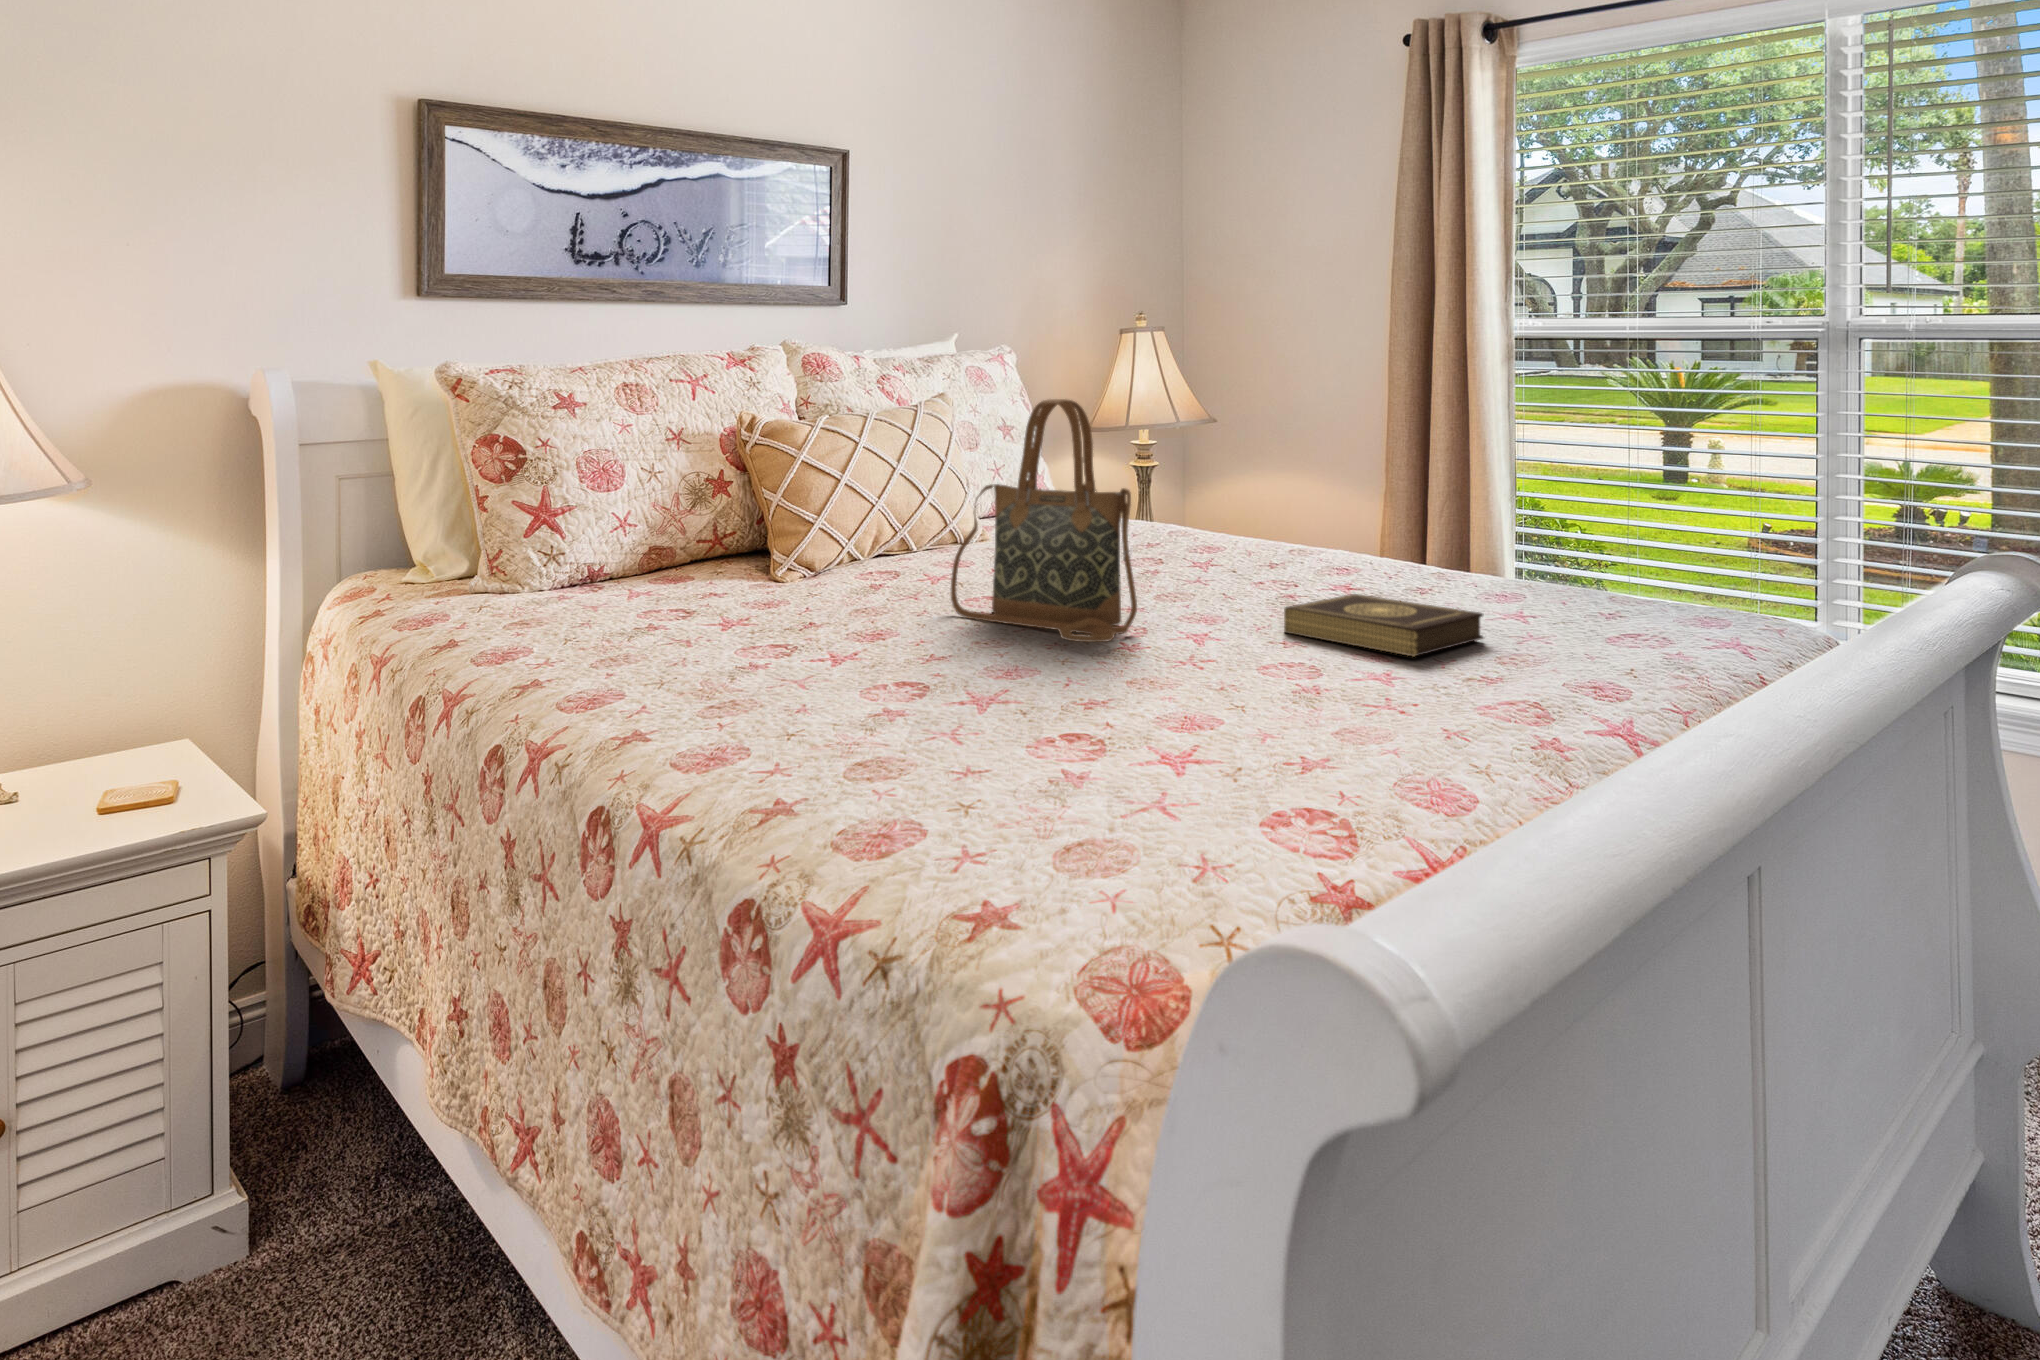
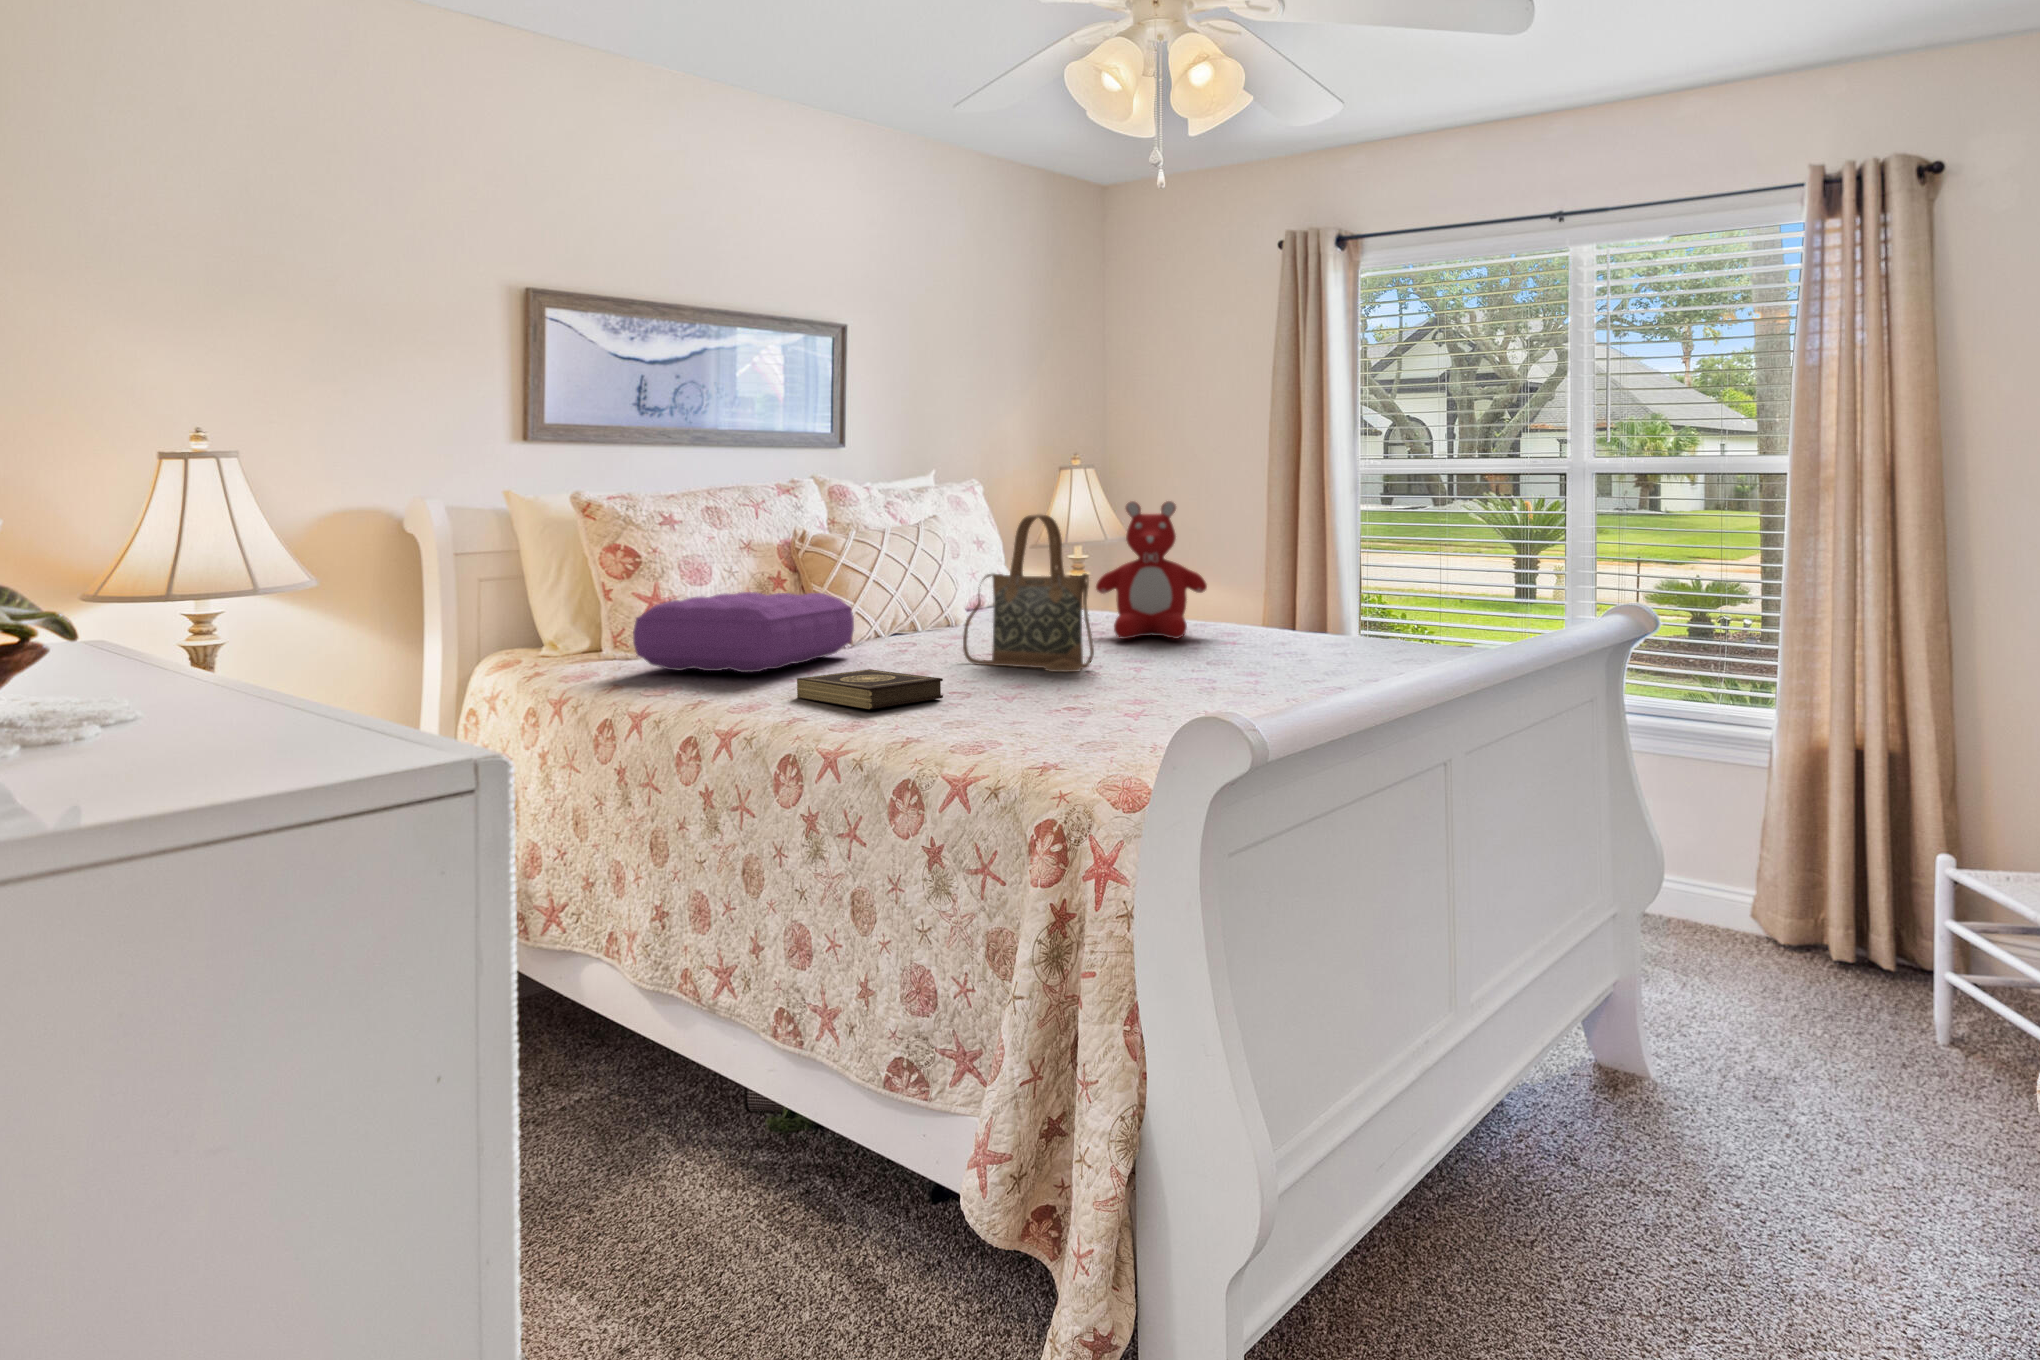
teddy bear: none [1153,377,1311,576] -> present [1096,501,1207,639]
pillow: none [476,504,804,630] -> present [633,592,854,672]
book: present [1284,594,1483,657] -> present [797,669,943,709]

